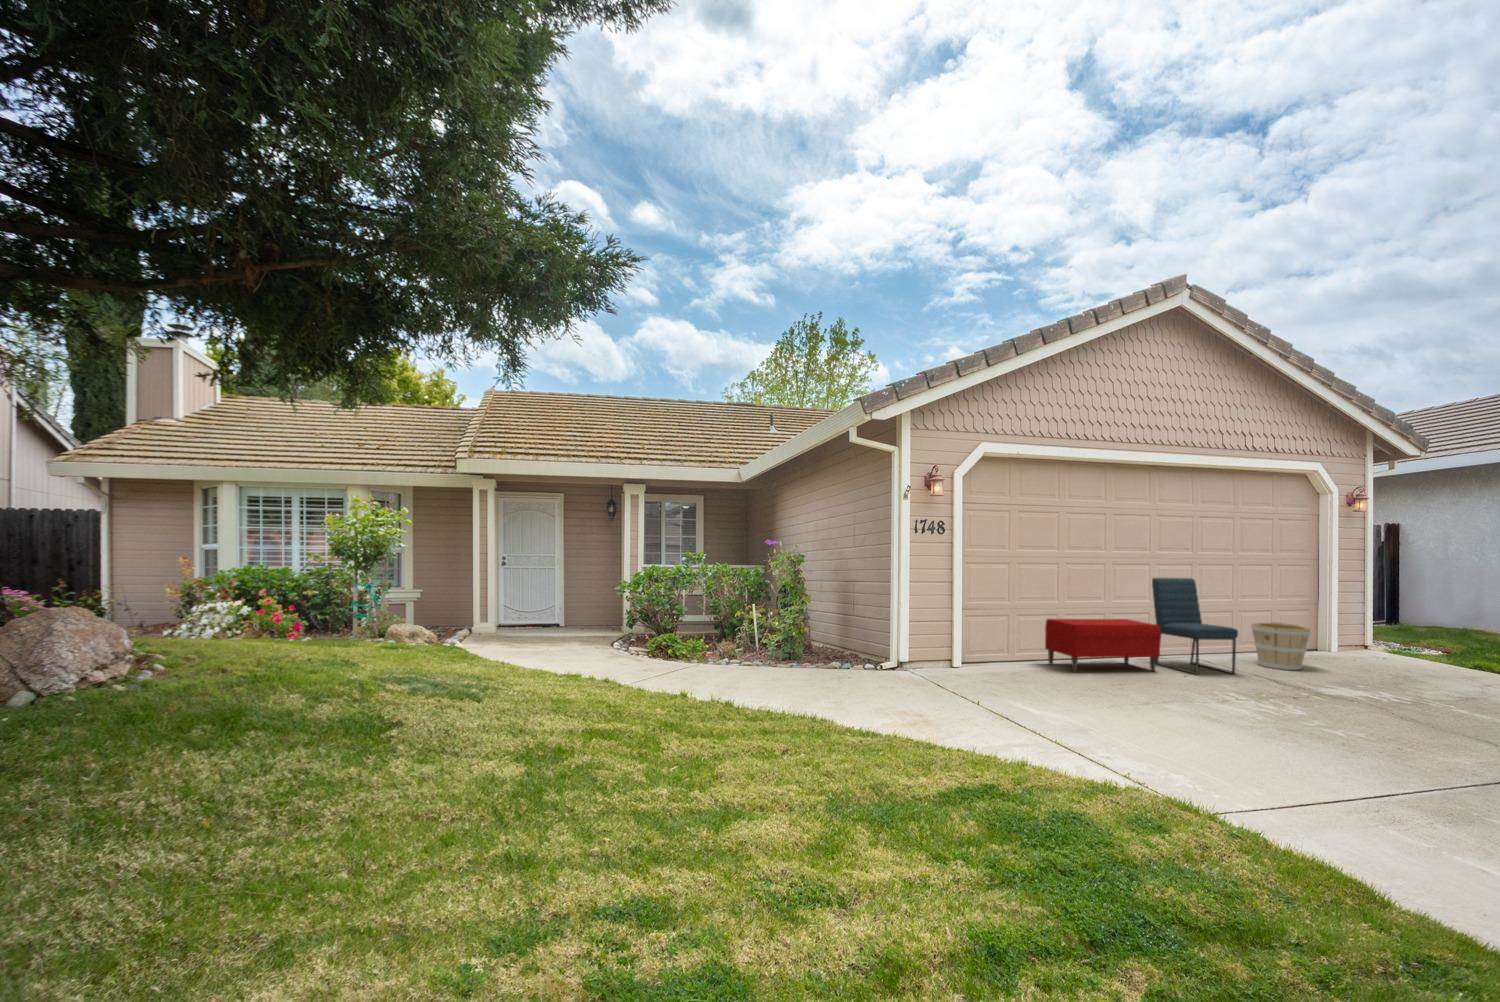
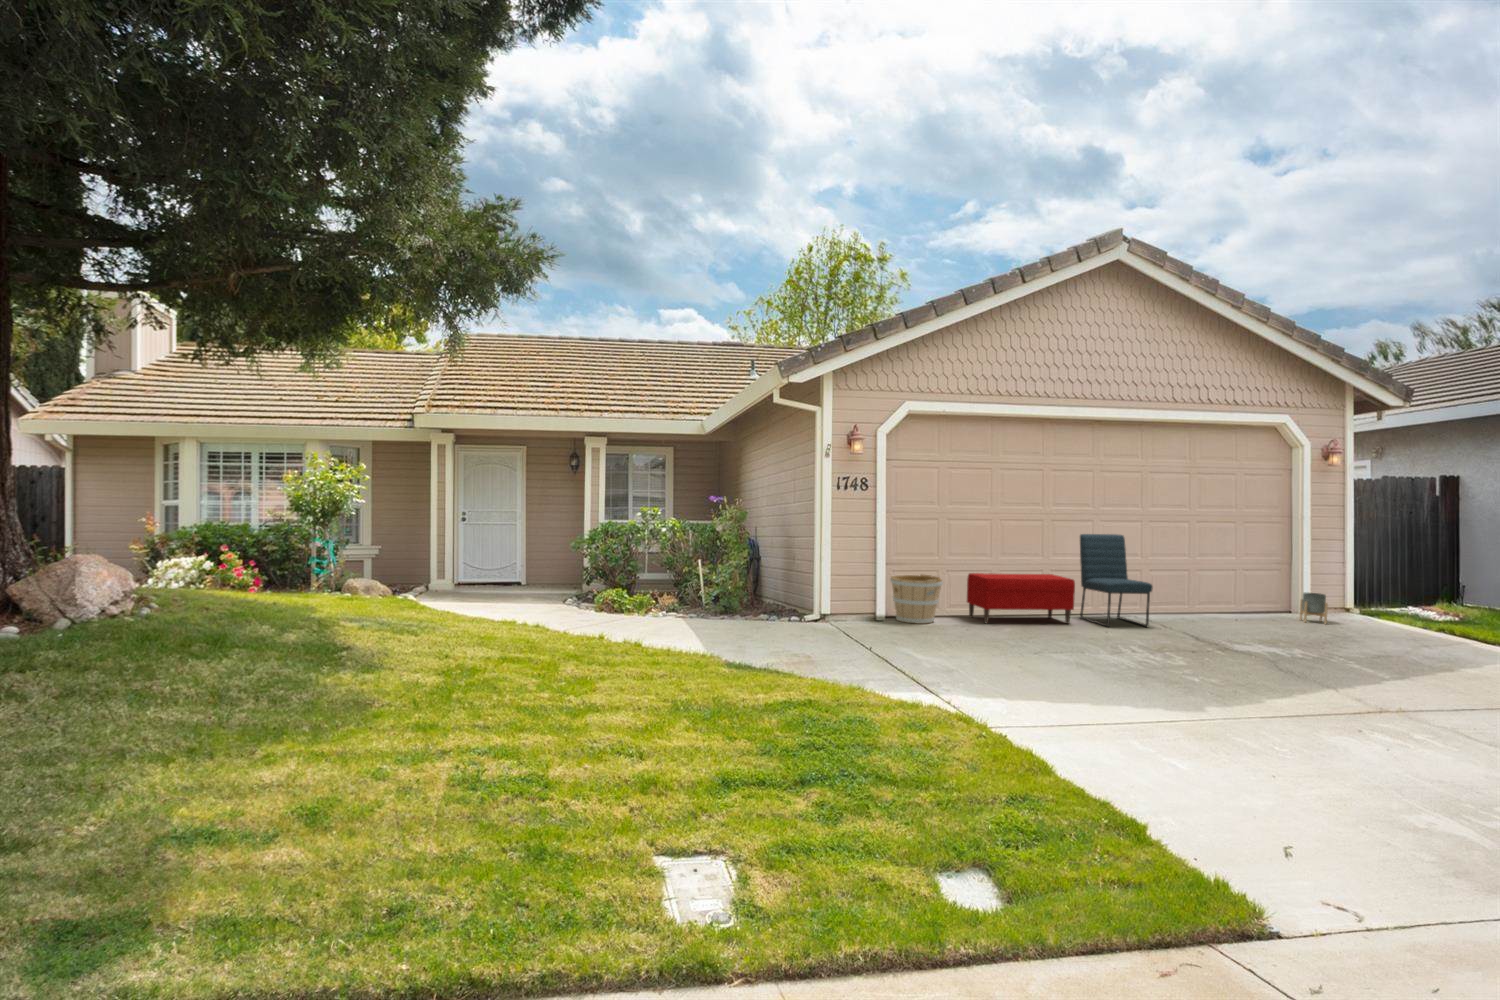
wooden bucket: present [1251,622,1311,670] -> present [890,574,943,624]
planter: none [1358,635,1391,668] -> present [1300,593,1328,624]

